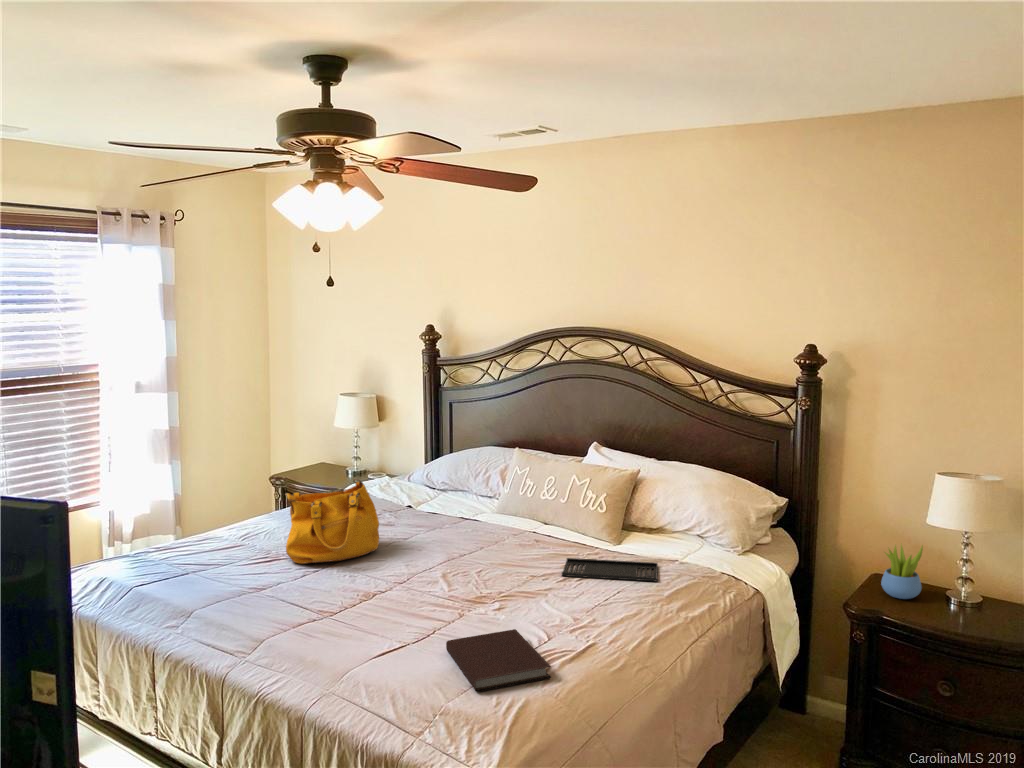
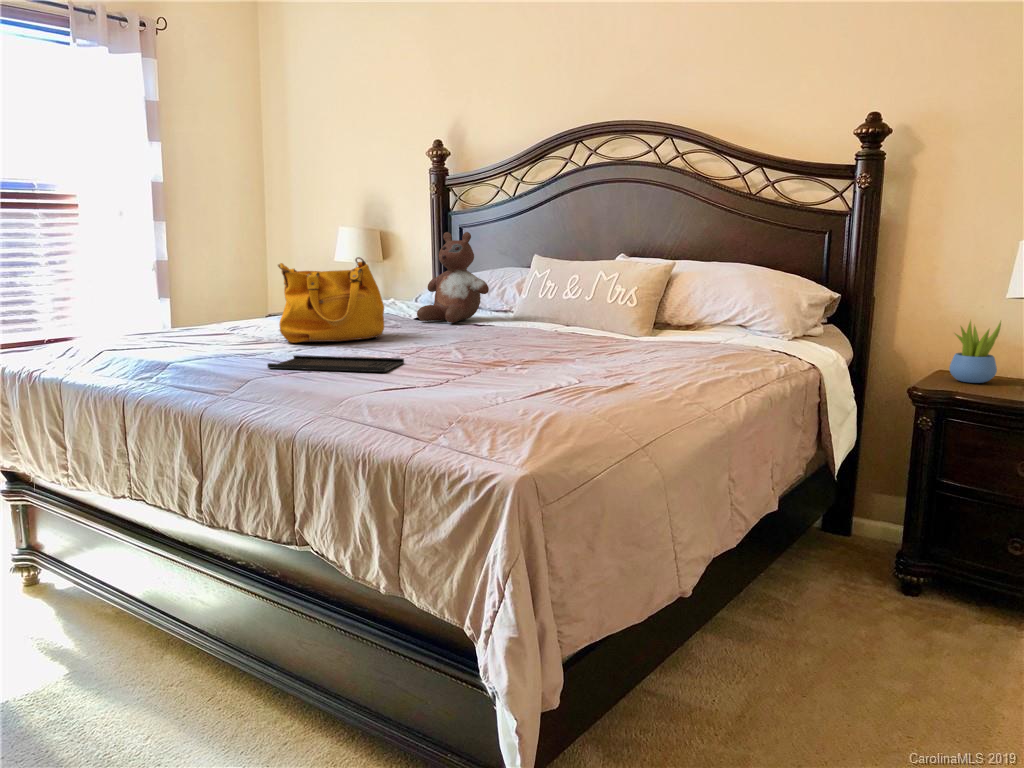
stuffed bear: none [409,432,474,519] -> present [417,232,489,323]
tray: present [562,558,658,581] -> present [268,355,404,372]
notebook: present [446,629,551,691] -> none [463,371,590,409]

